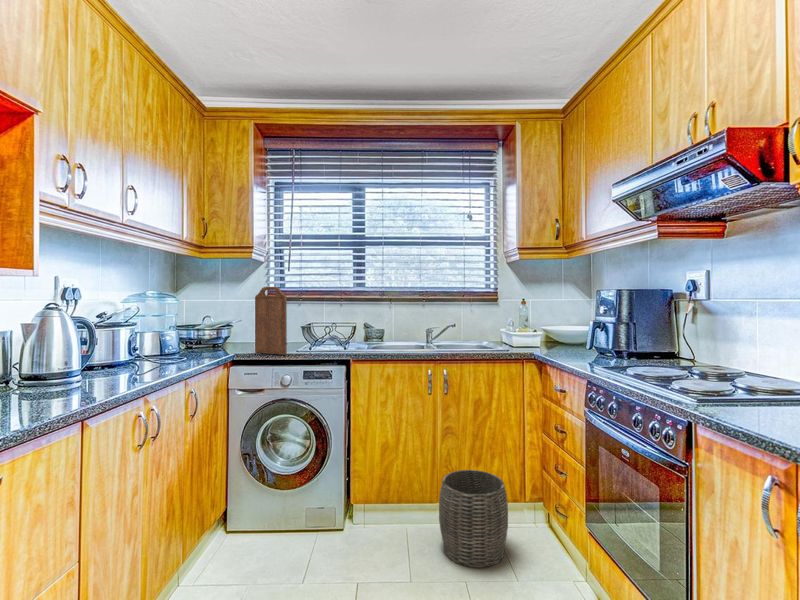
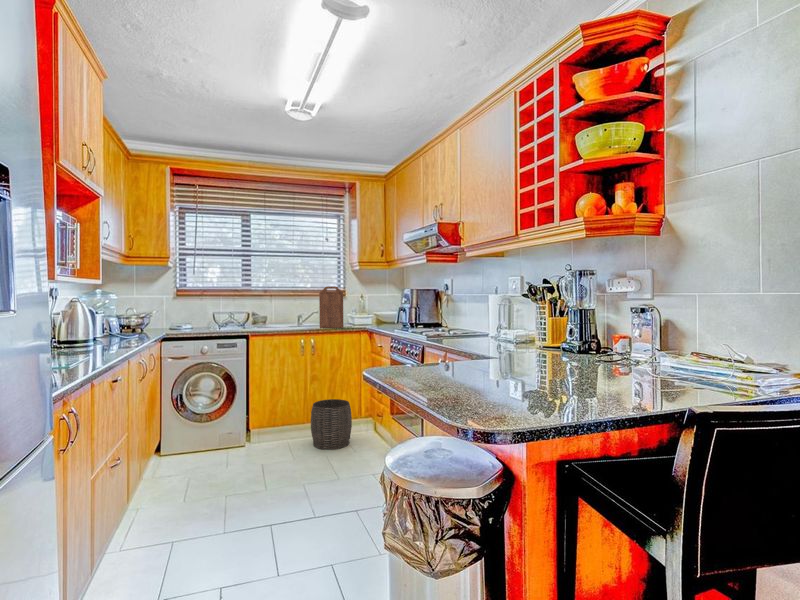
cutting board: present [255,287,287,355] -> present [319,286,343,328]

